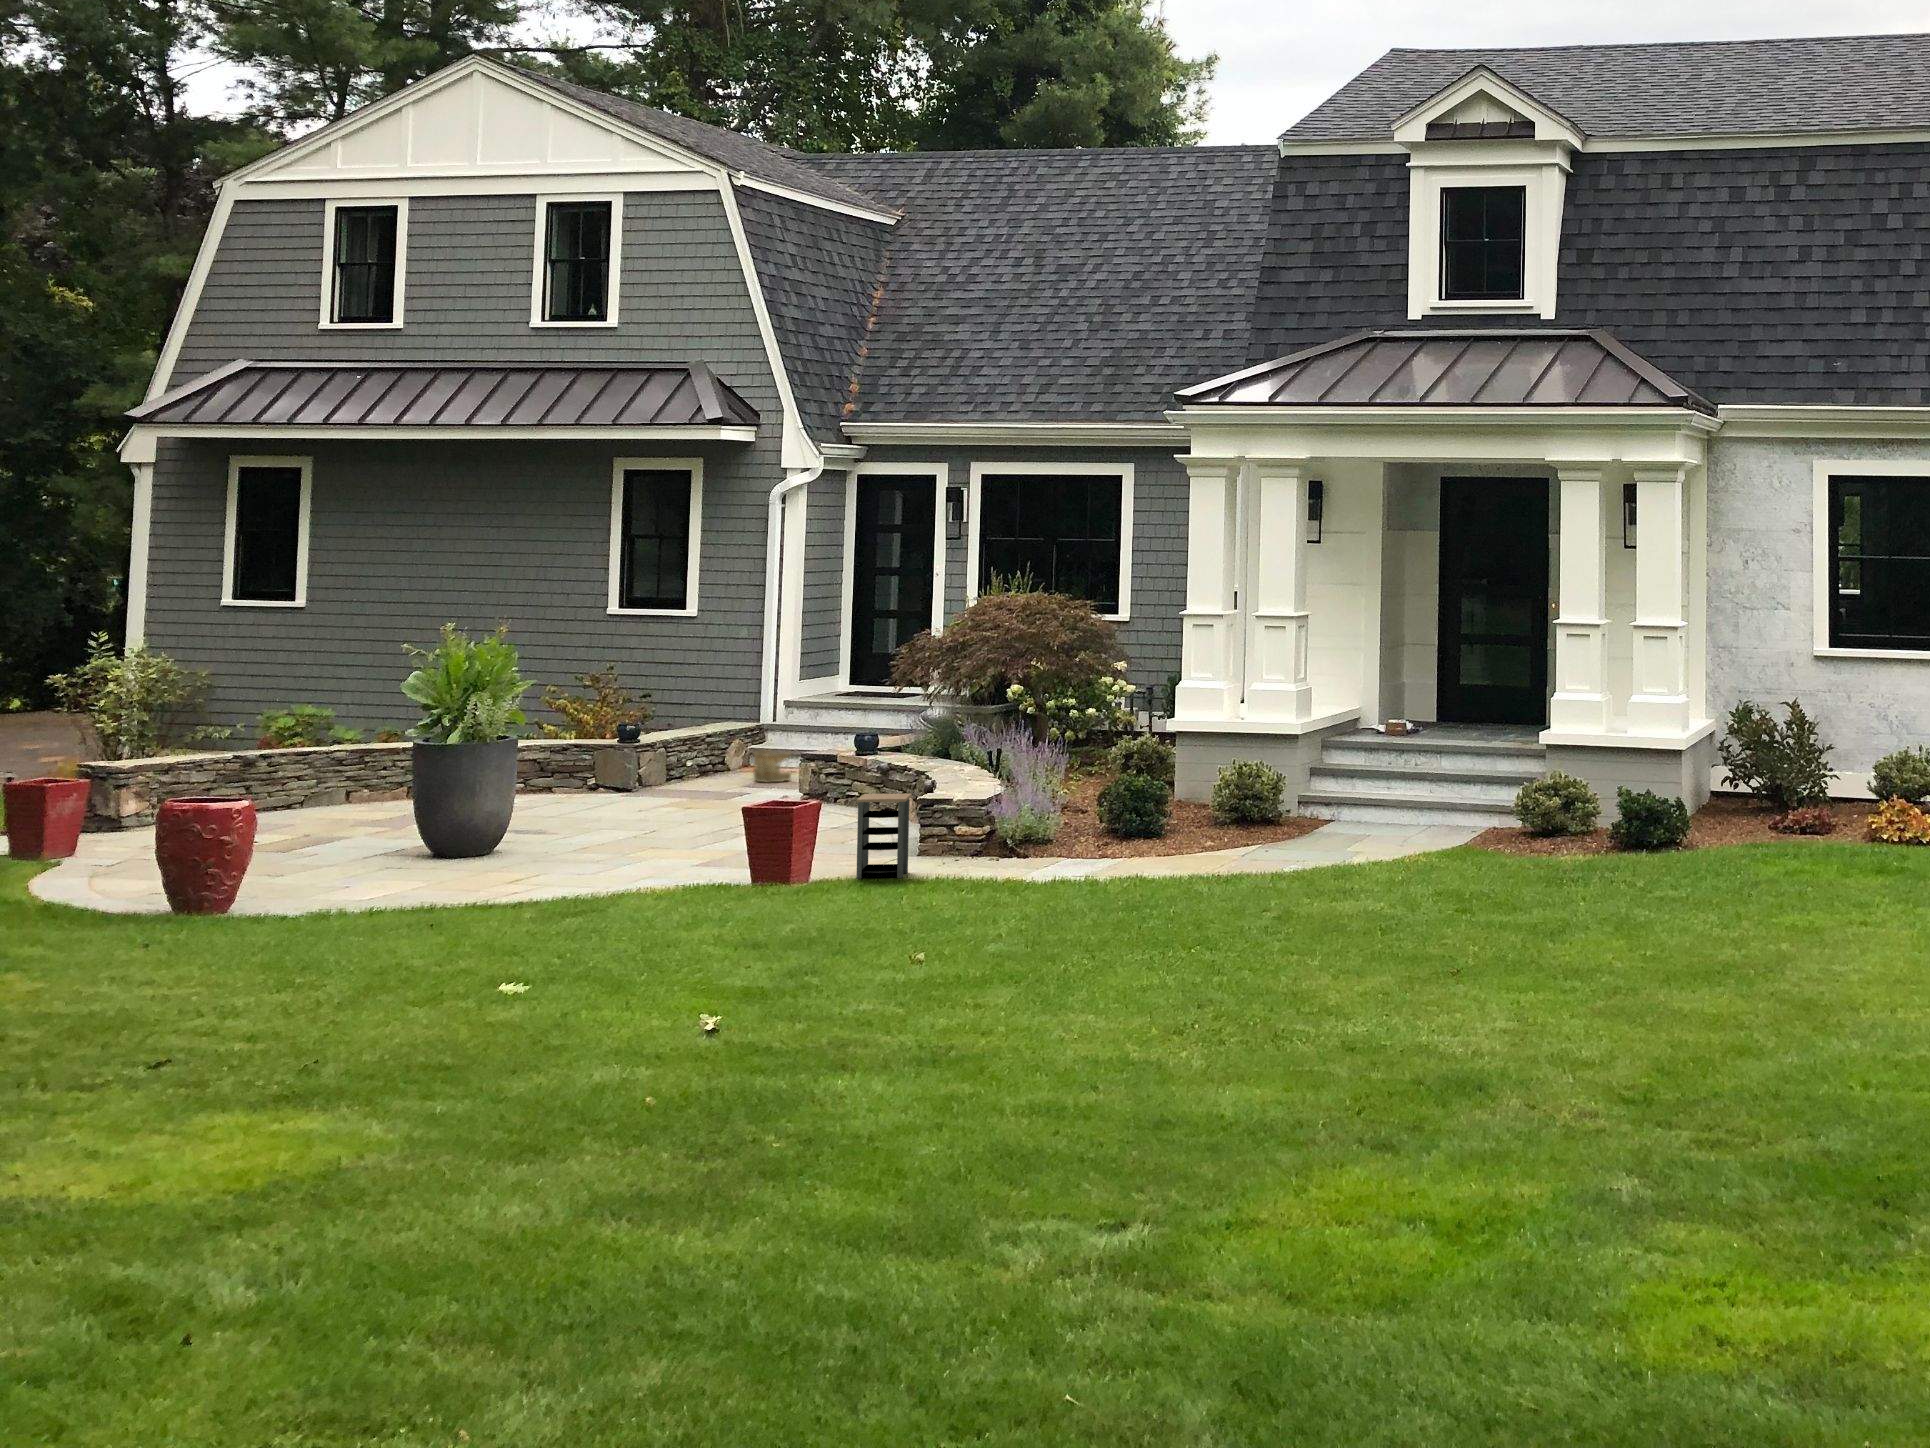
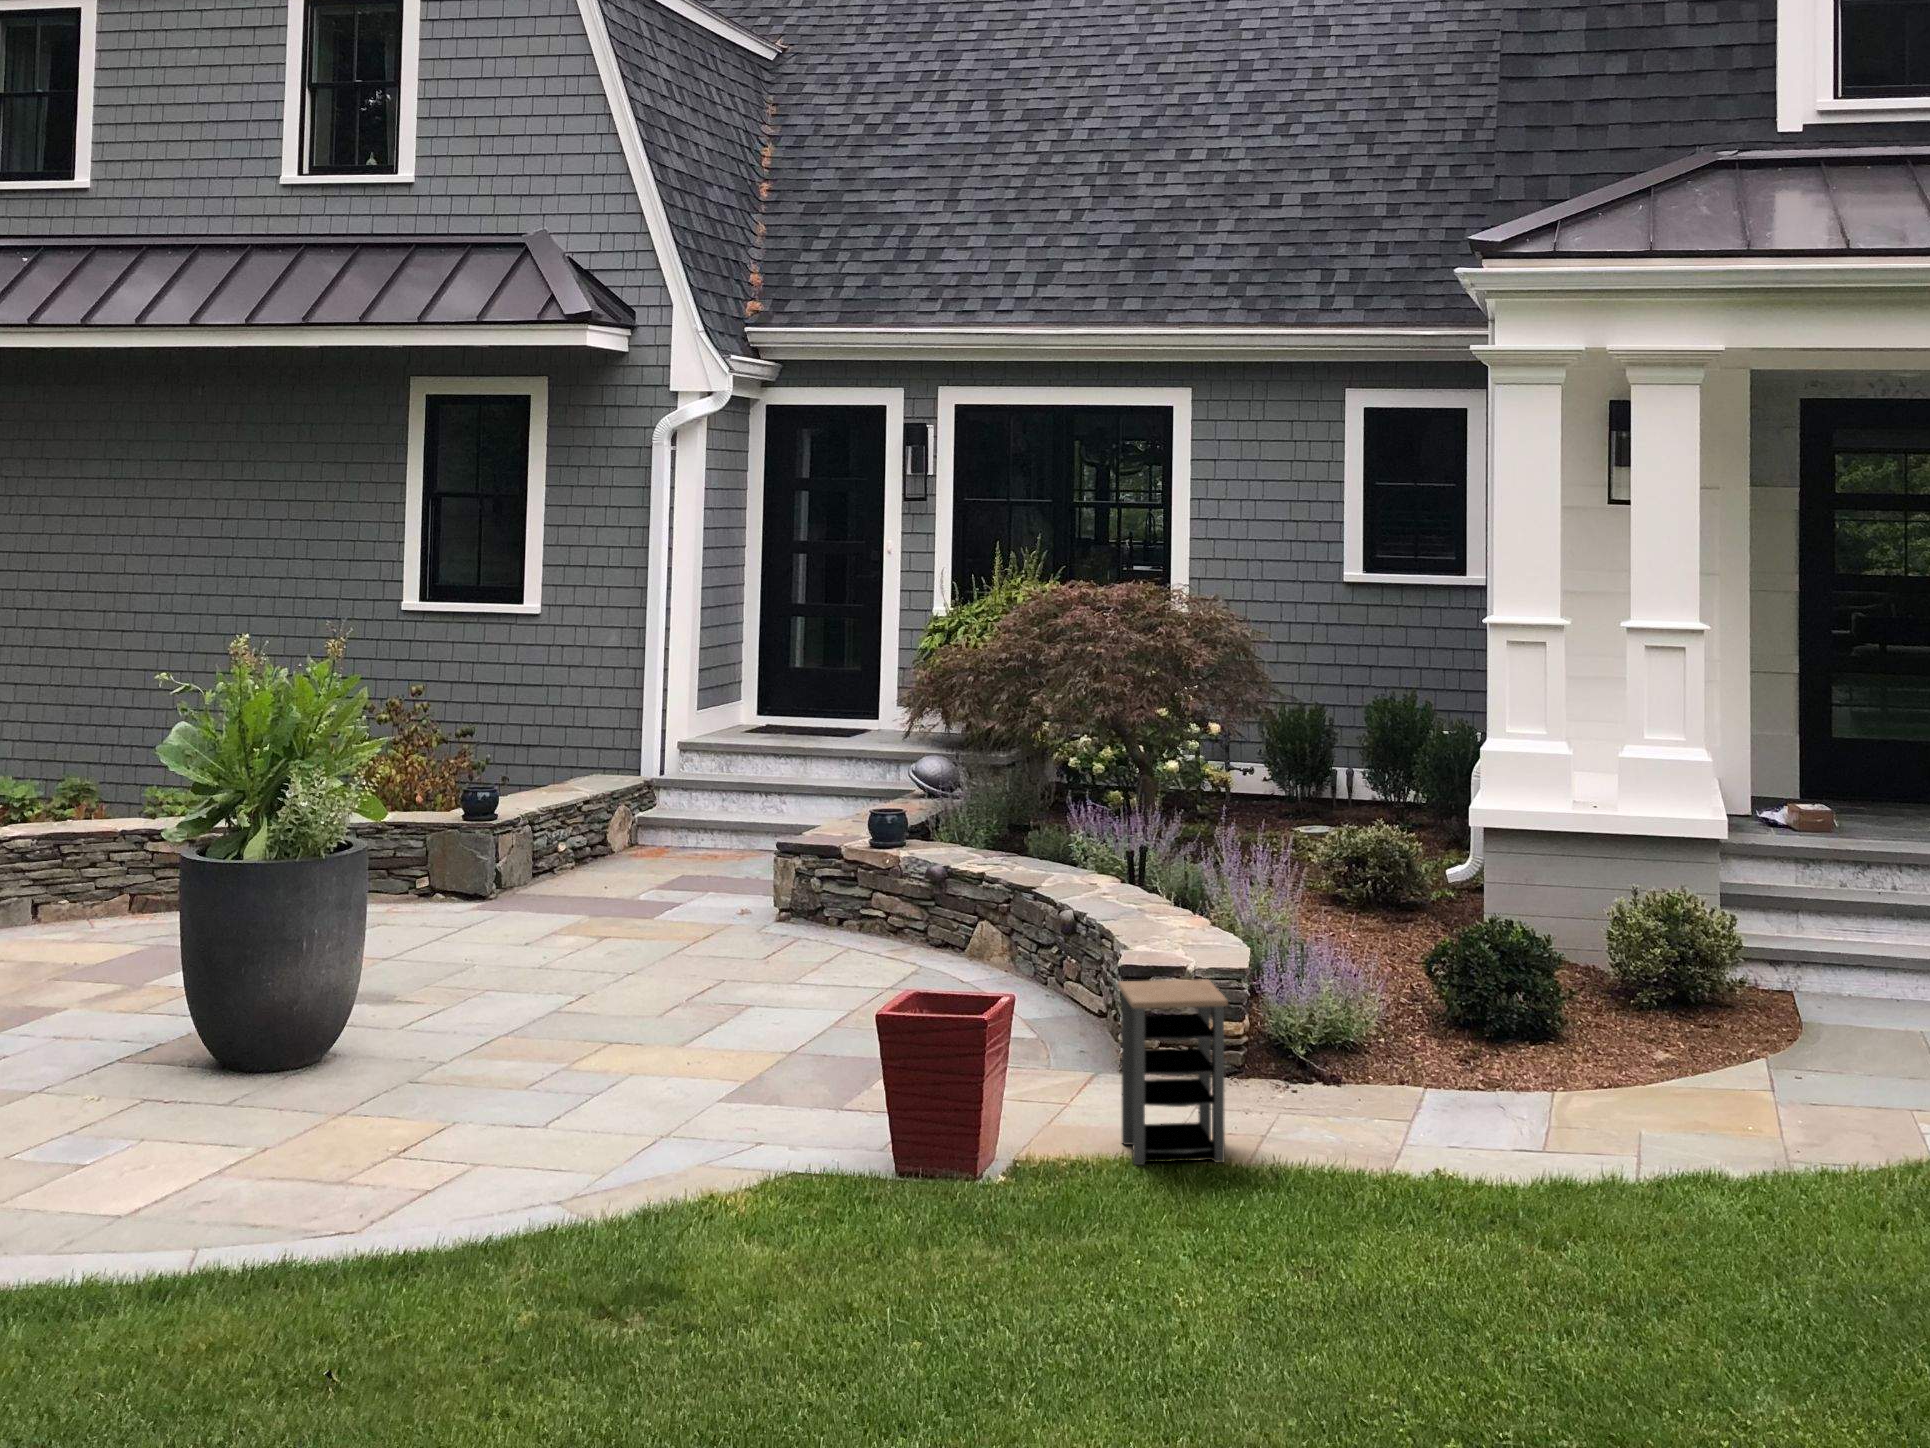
wooden bucket: present [753,750,791,783] -> none [640,814,699,867]

